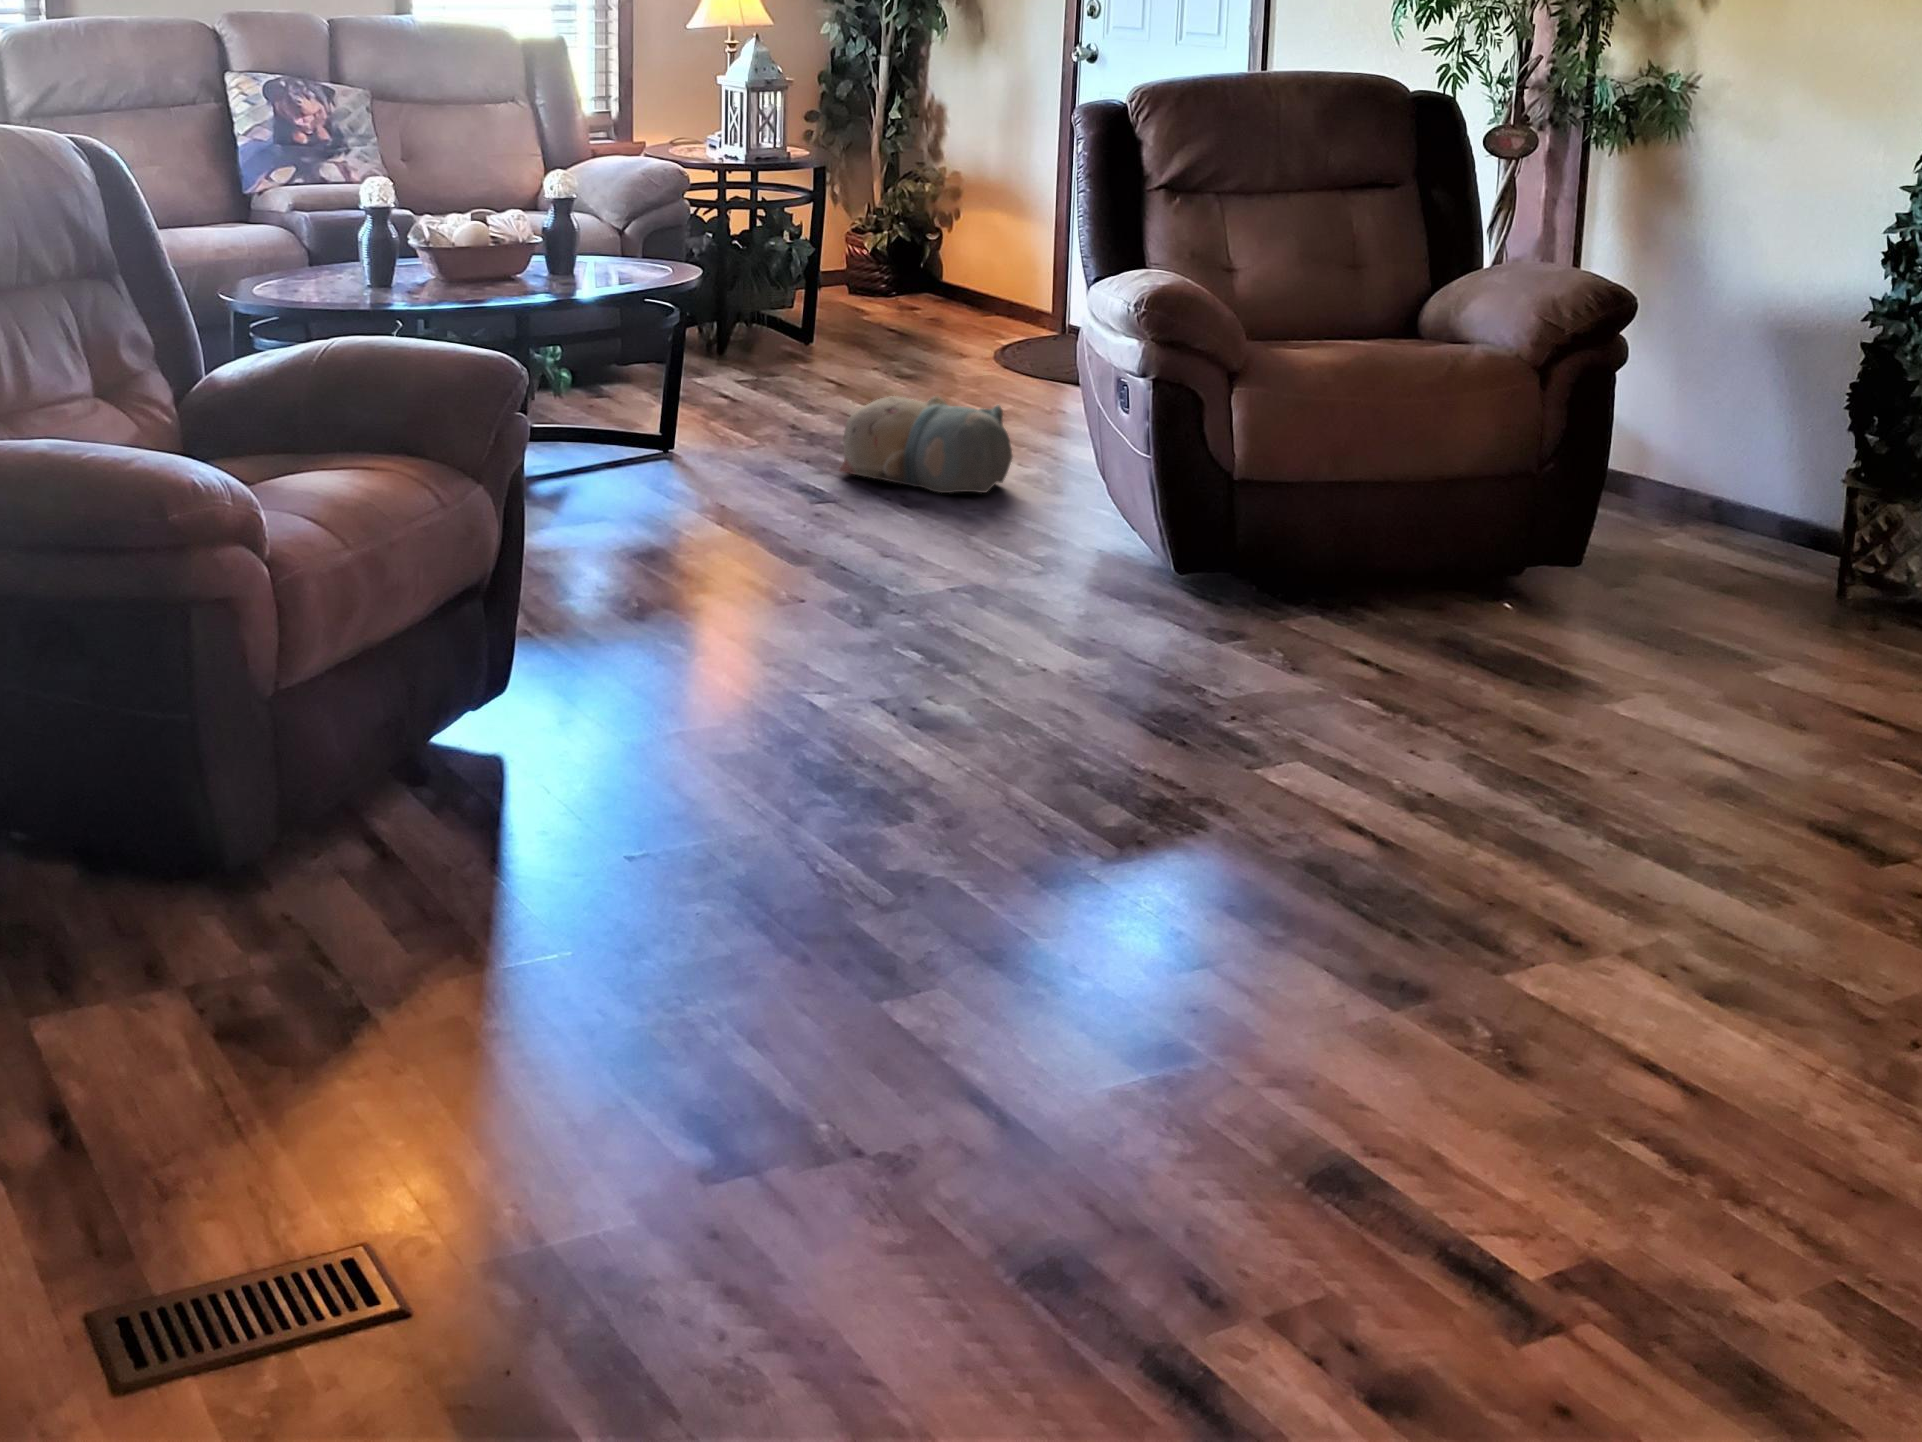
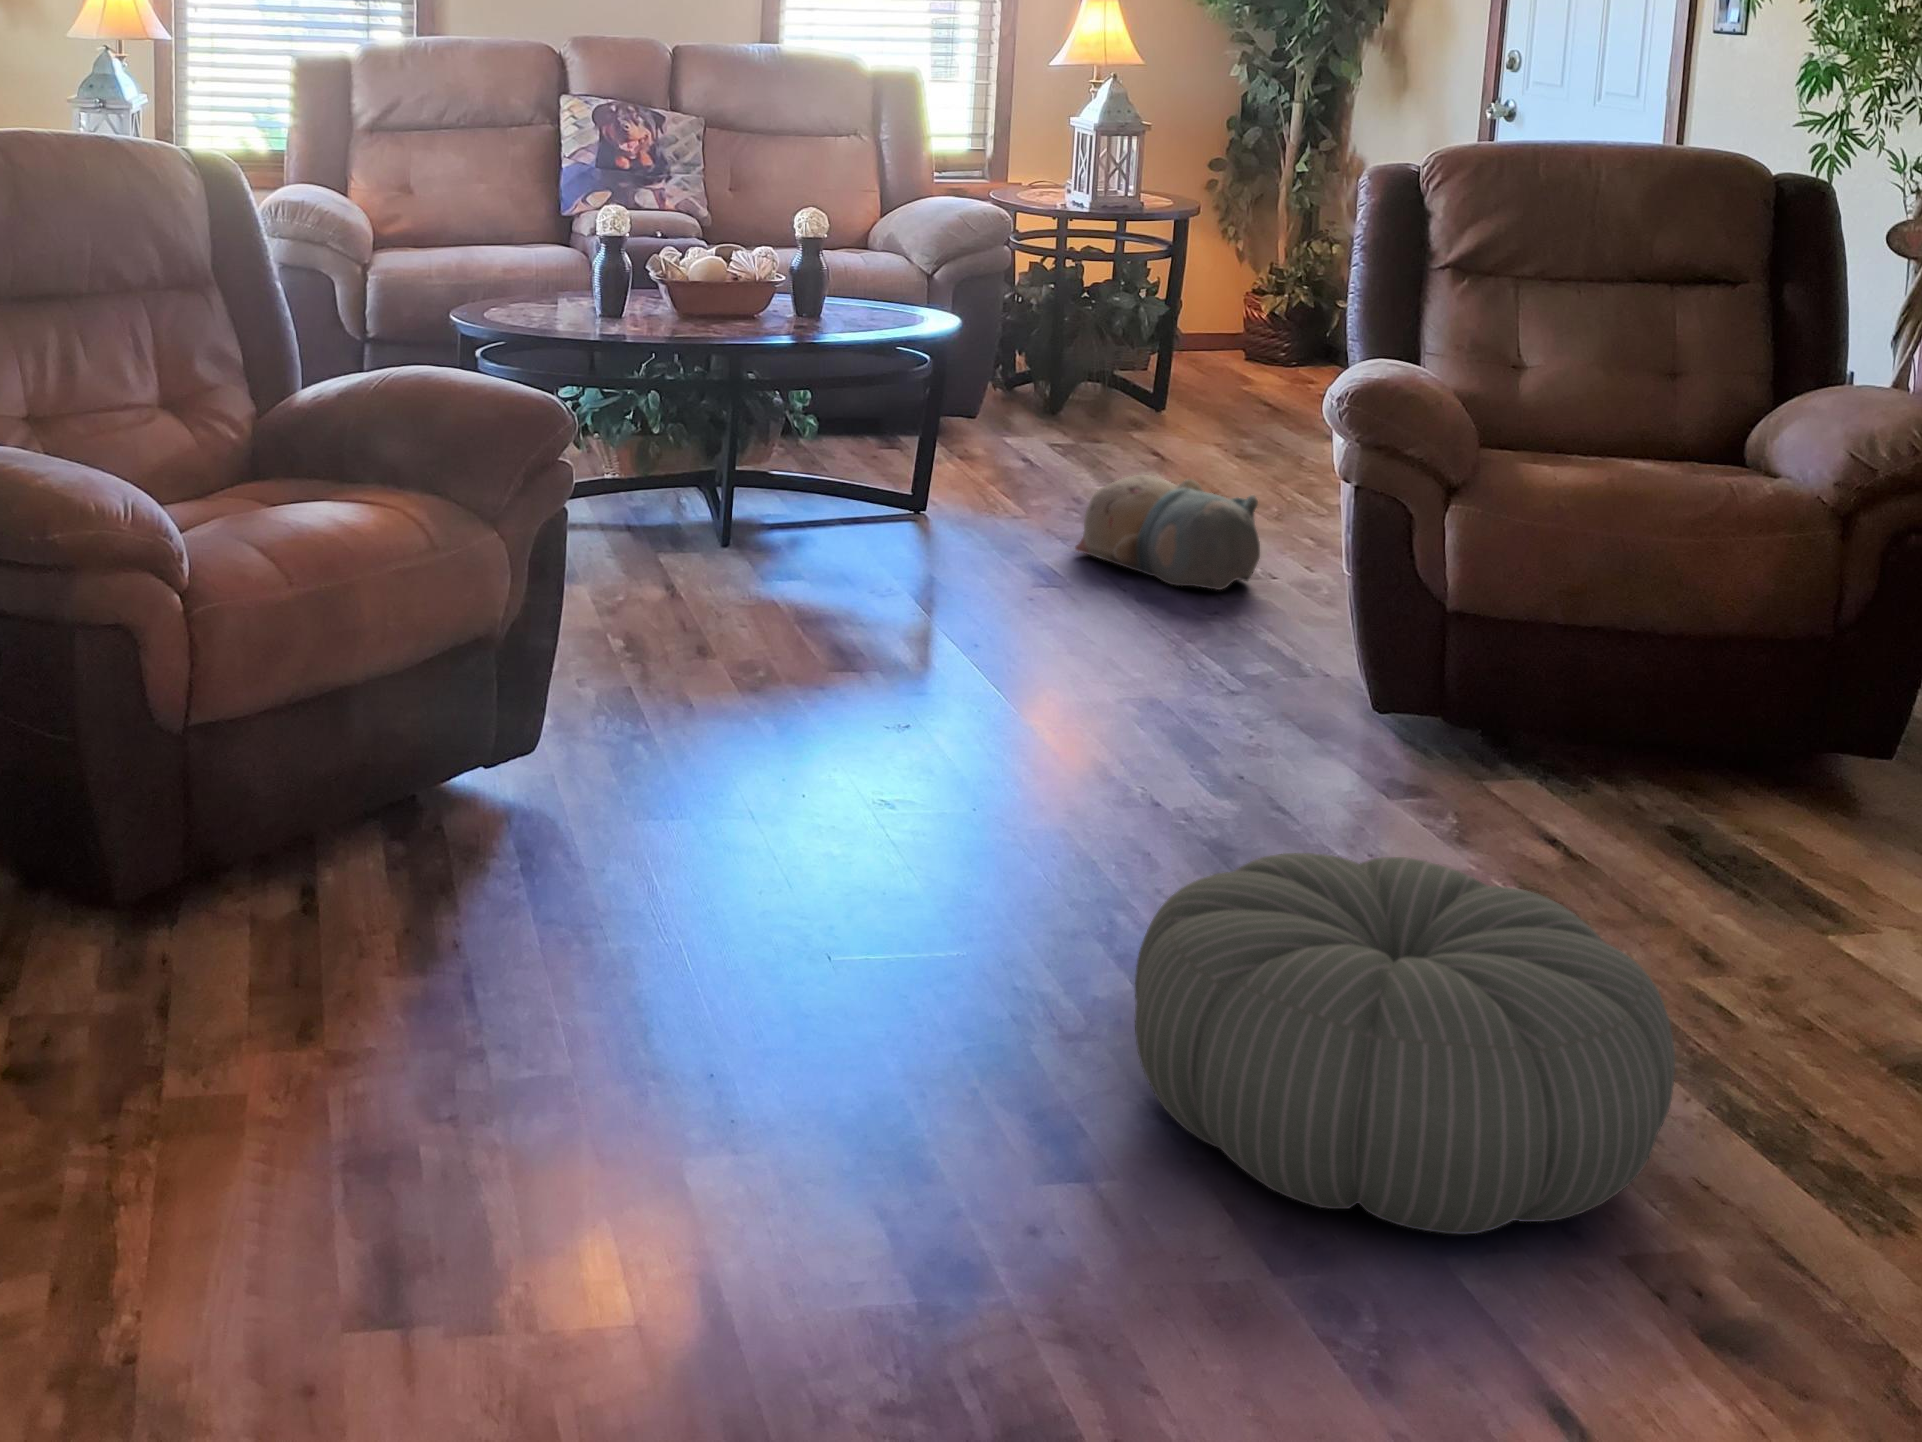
pouf: none [1213,684,1684,986] -> present [1135,853,1675,1234]

